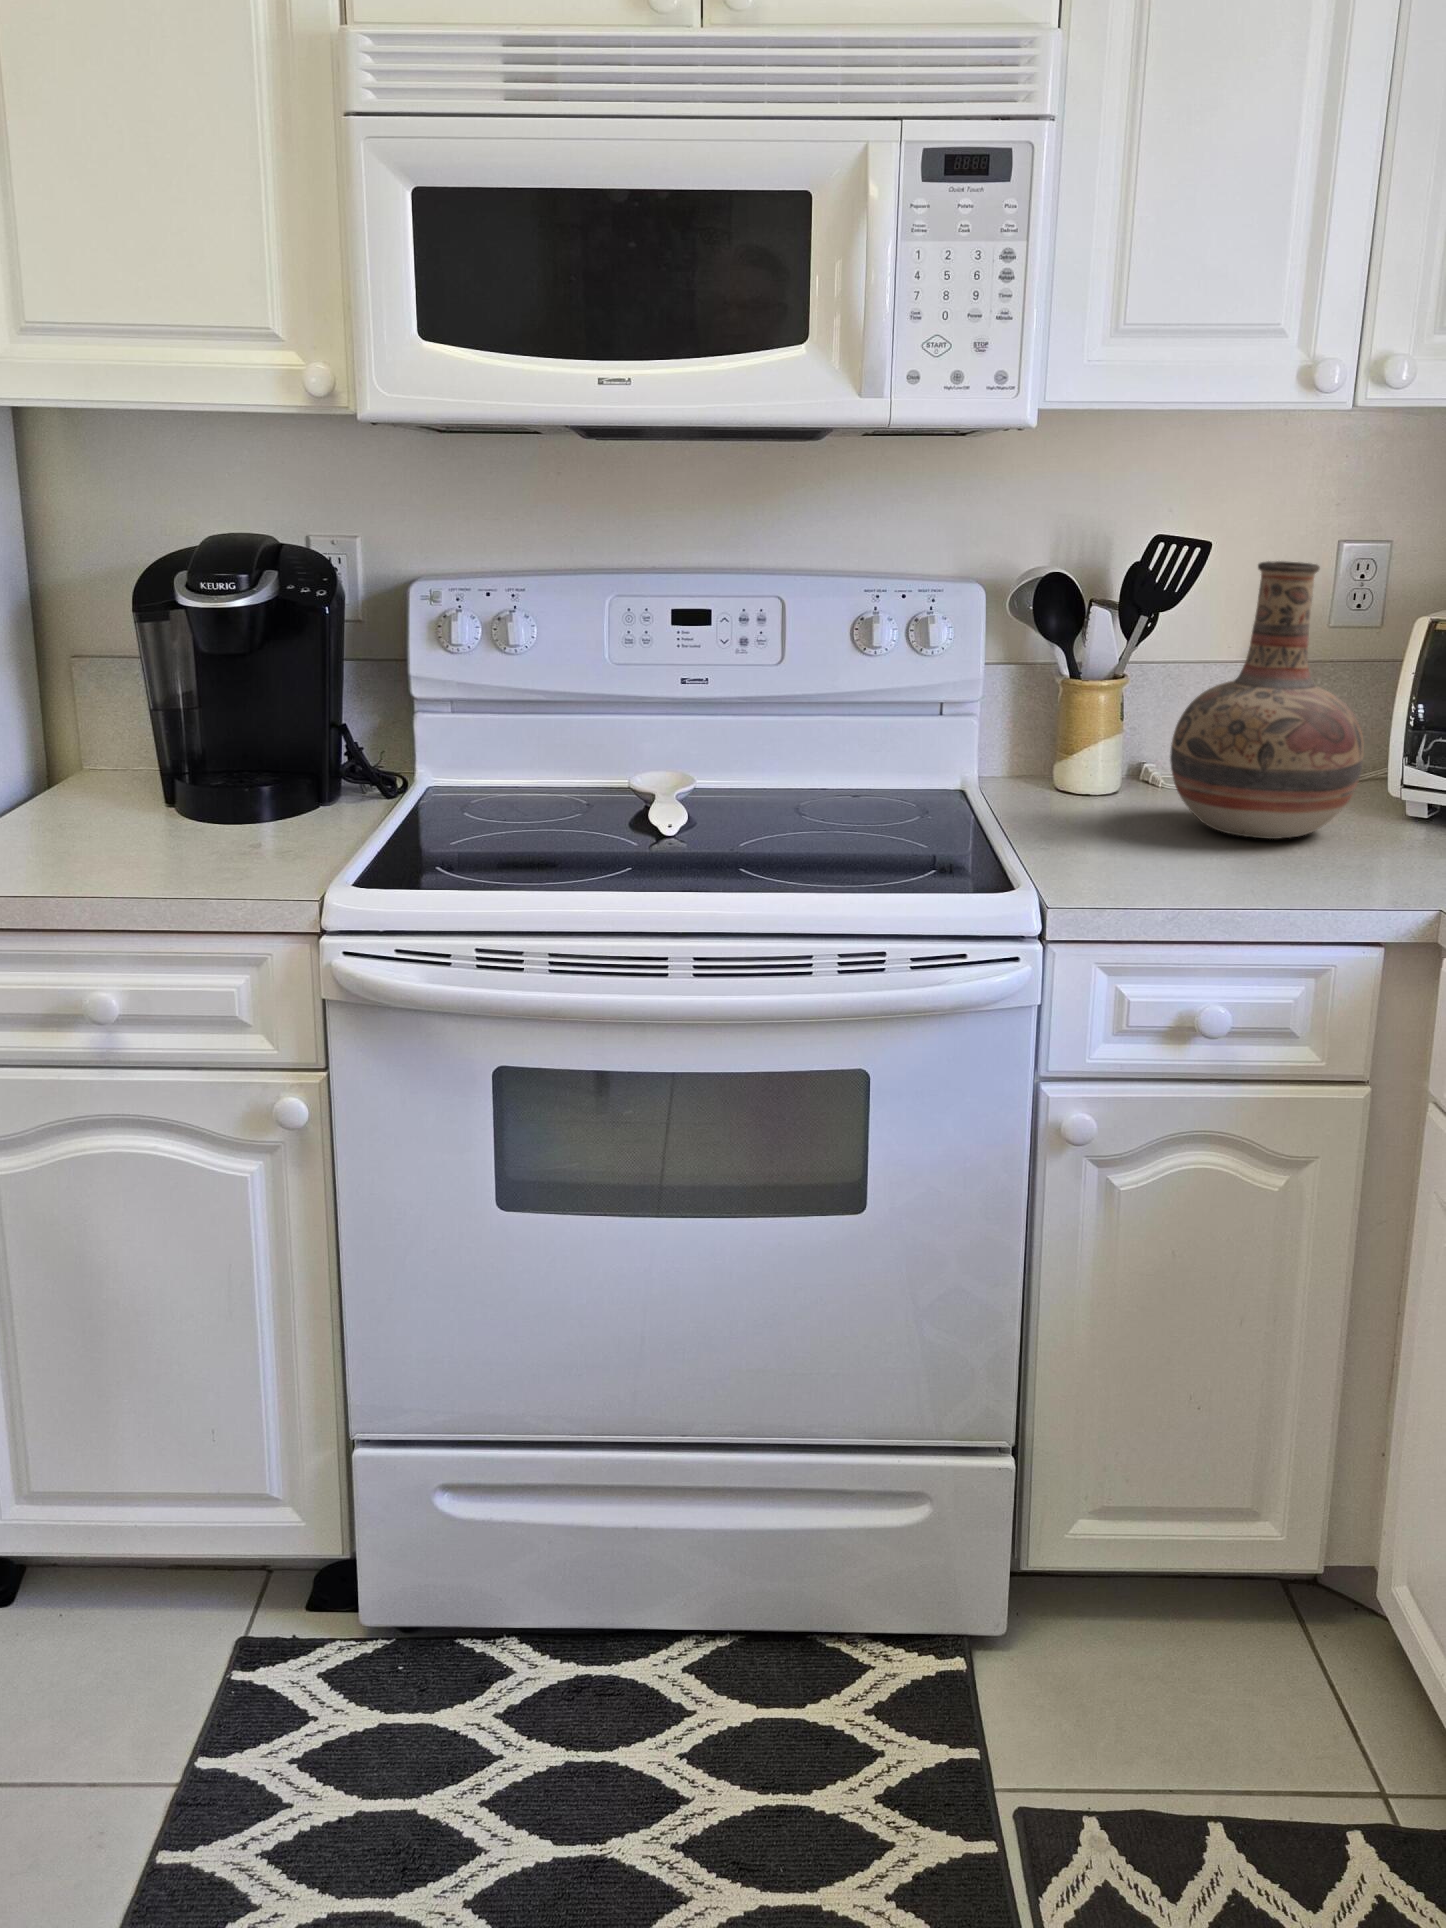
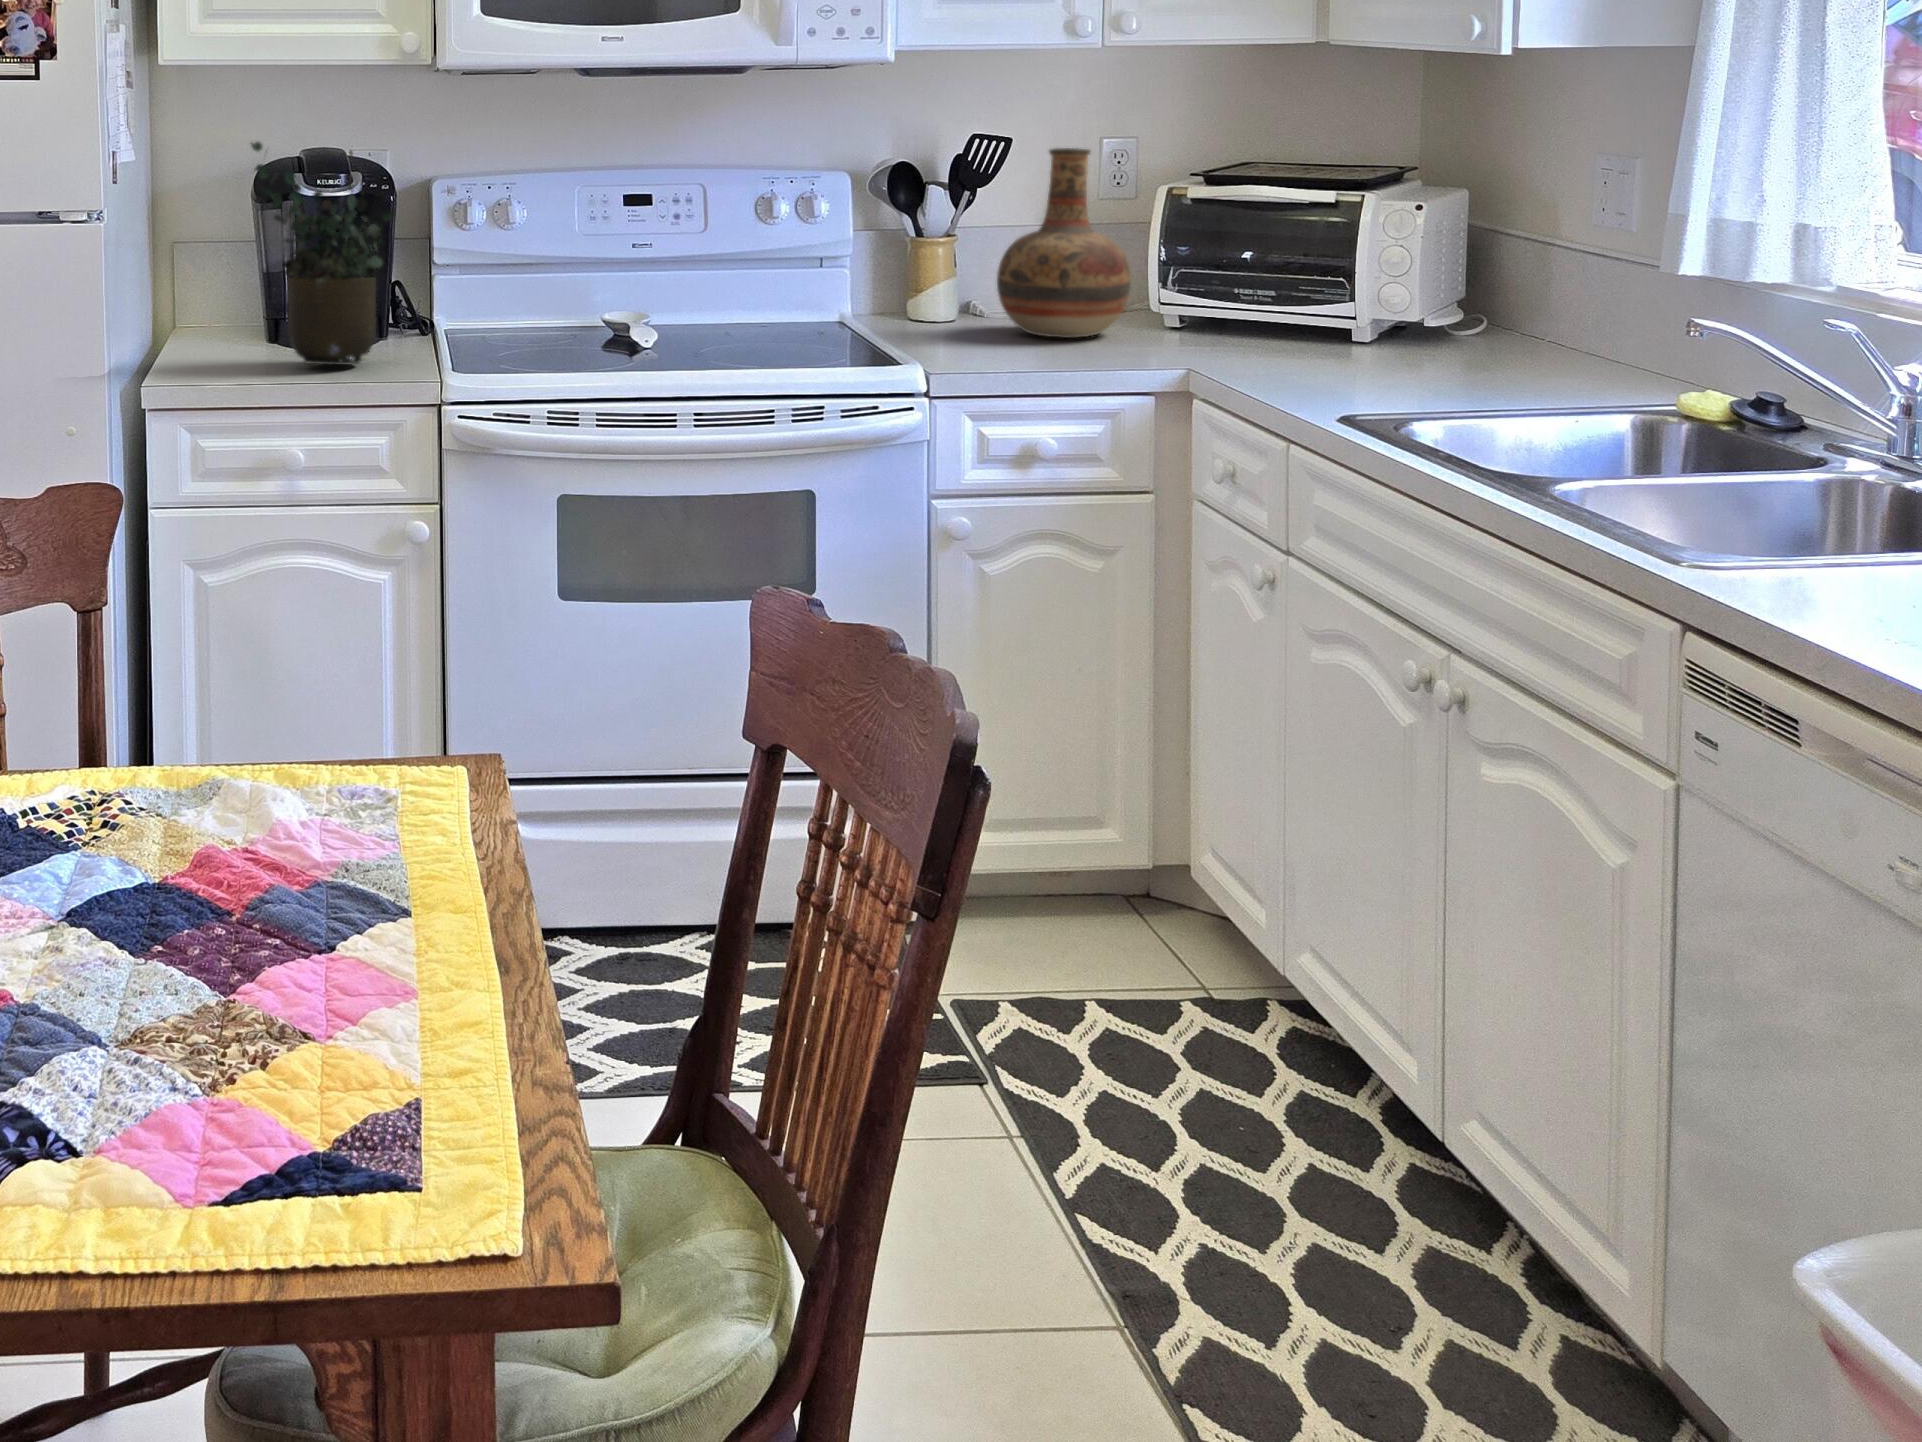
potted plant: none [77,523,279,857] -> present [250,142,394,365]

